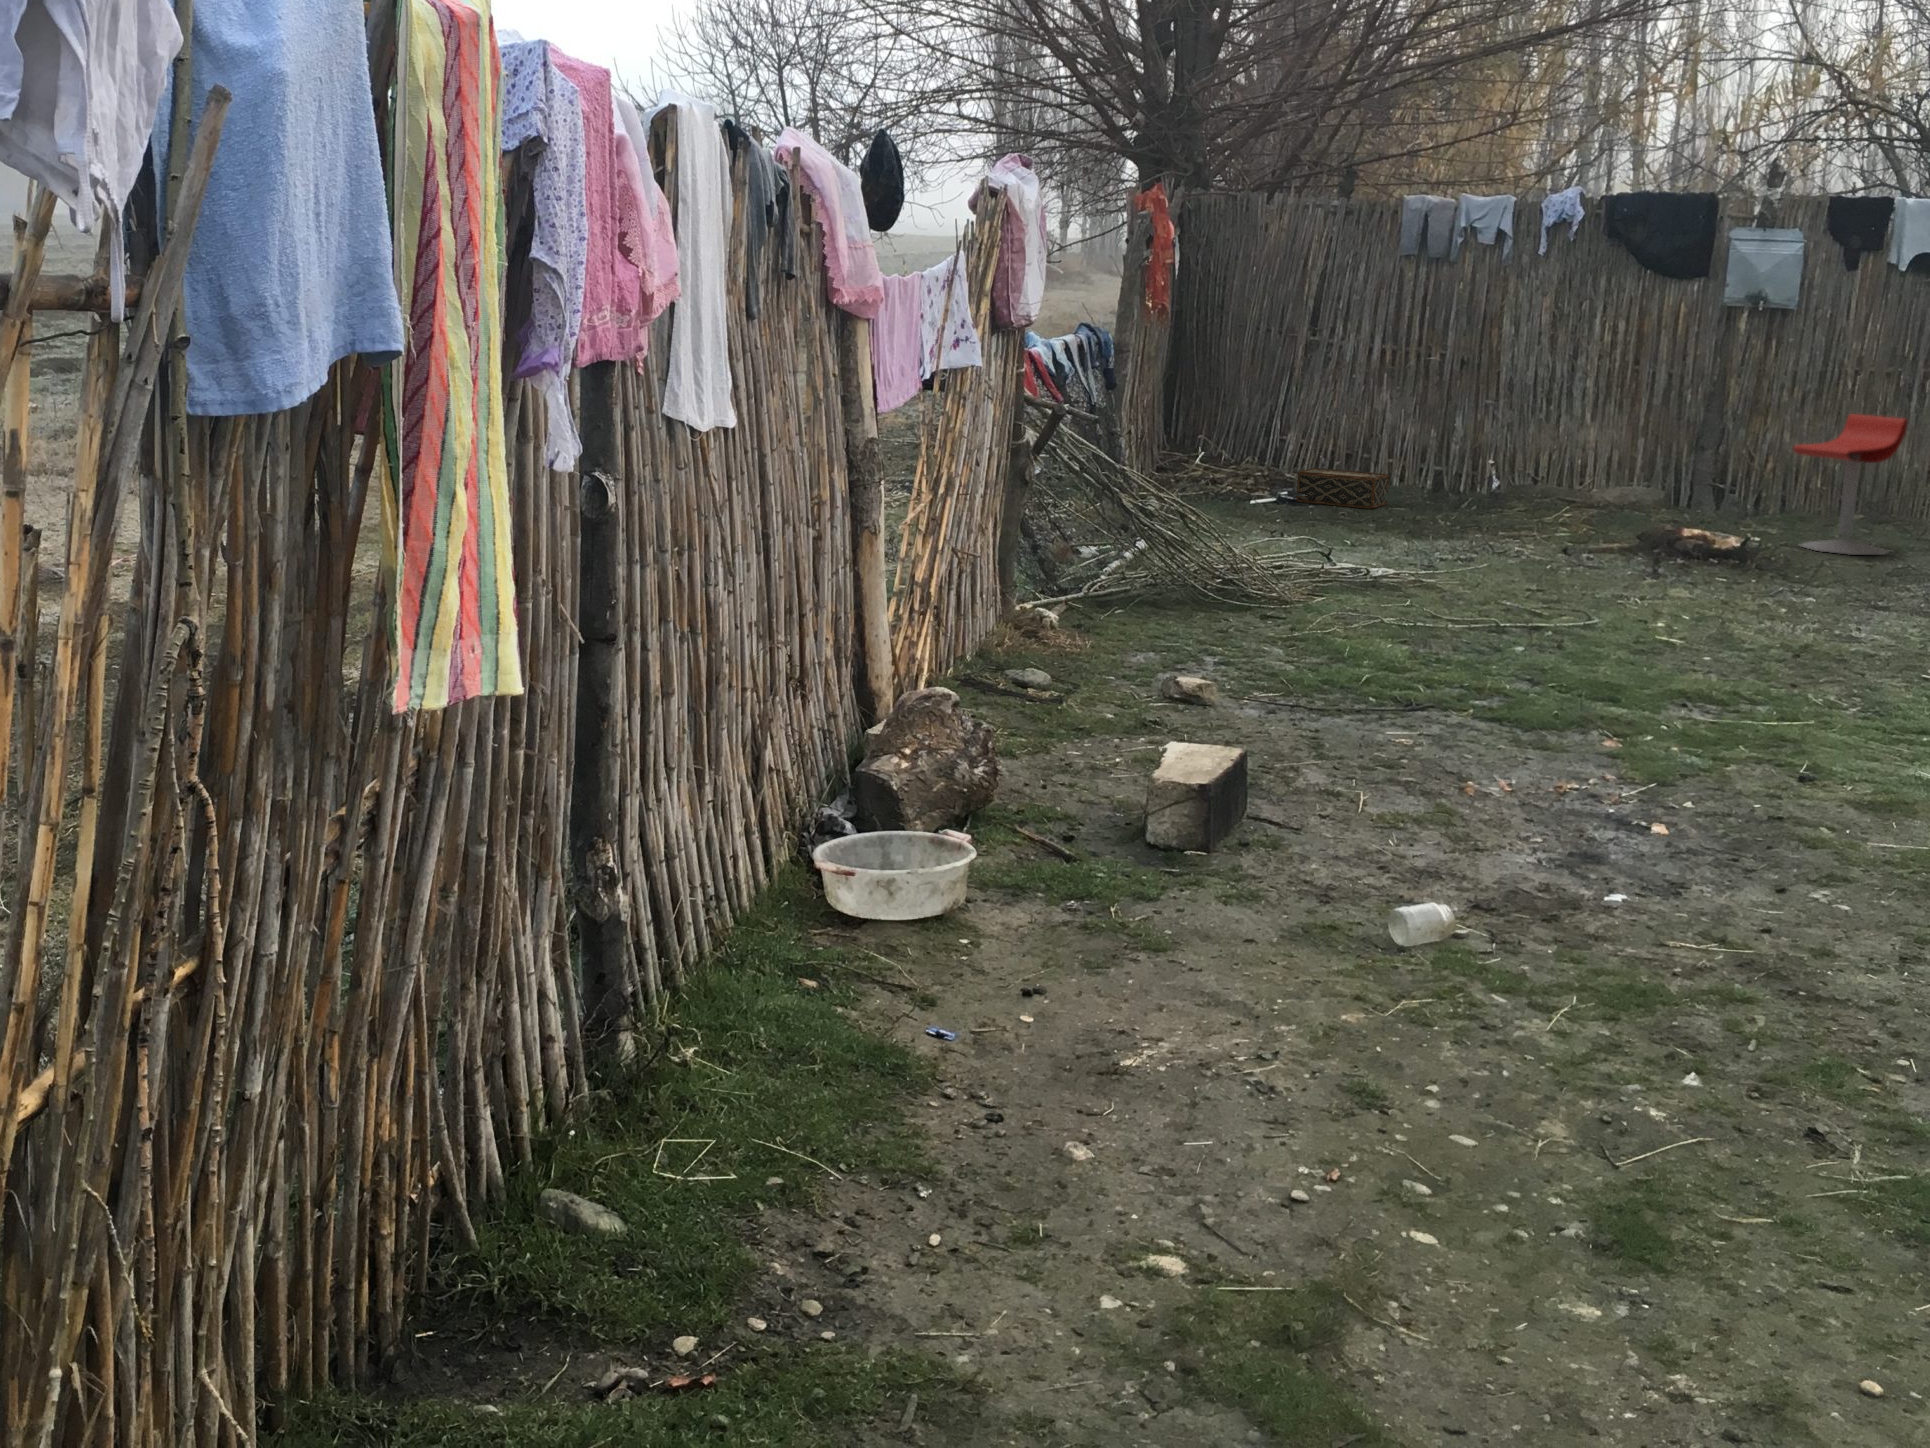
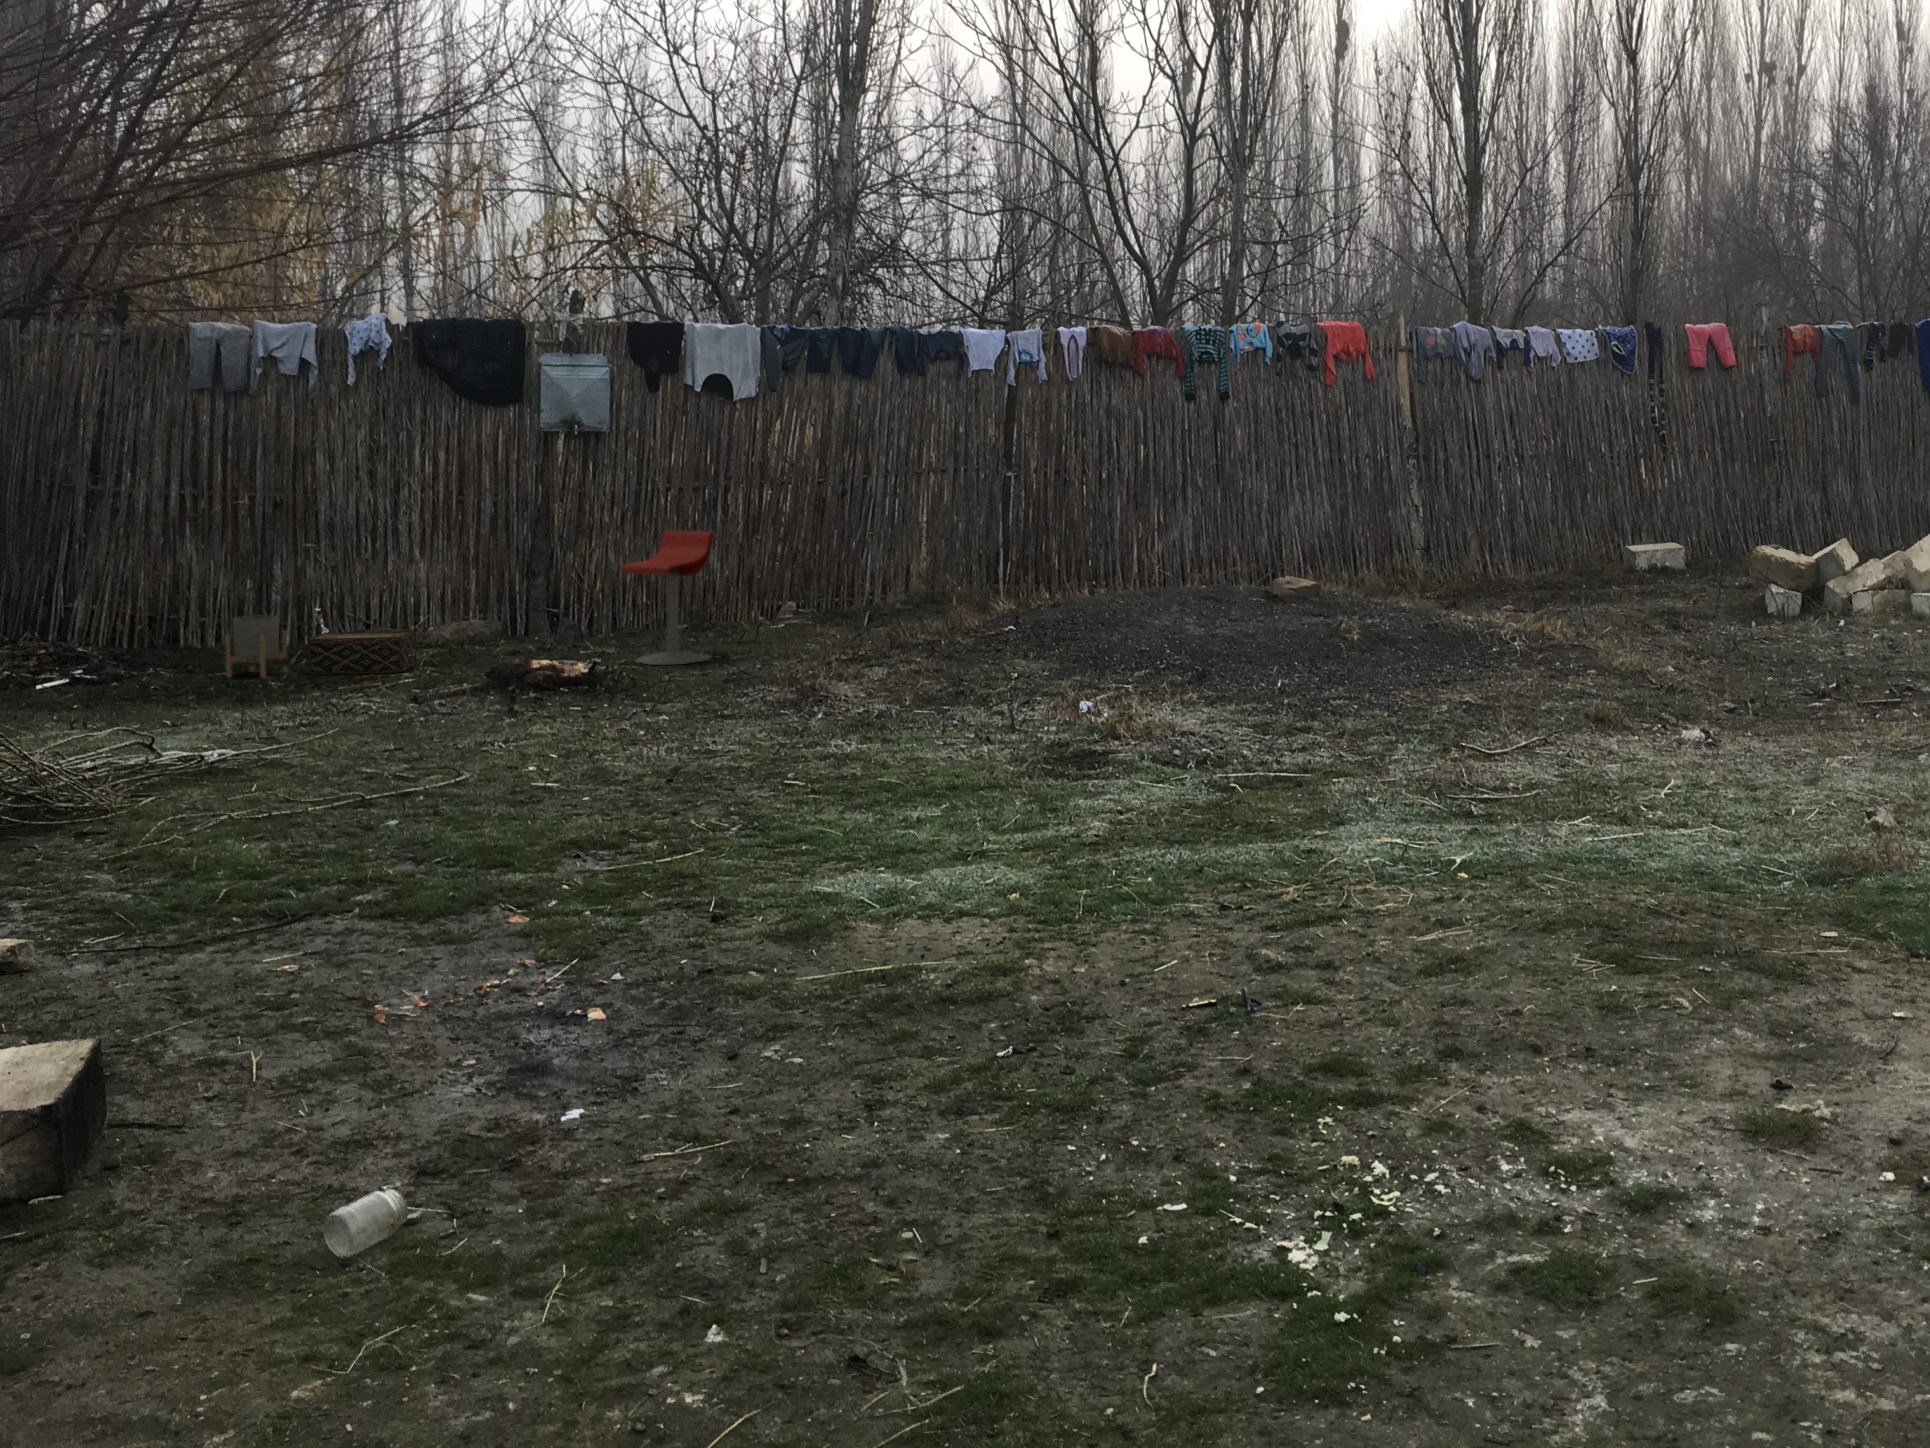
planter: none [1406,460,1460,515] -> present [225,615,288,678]
woven basket: present [1297,468,1389,509] -> present [308,631,417,675]

